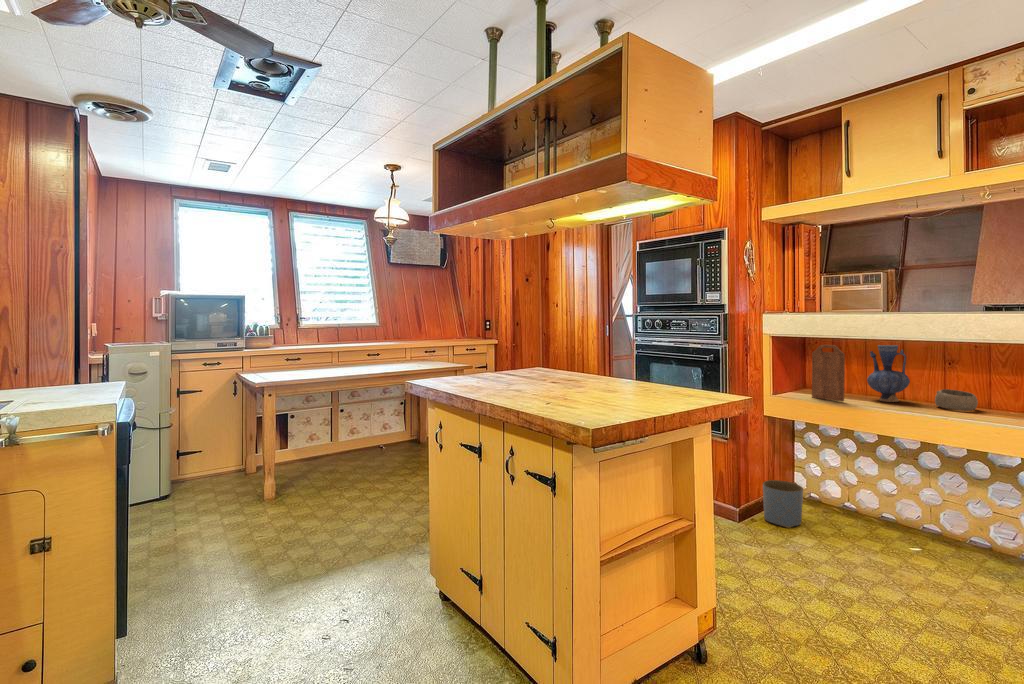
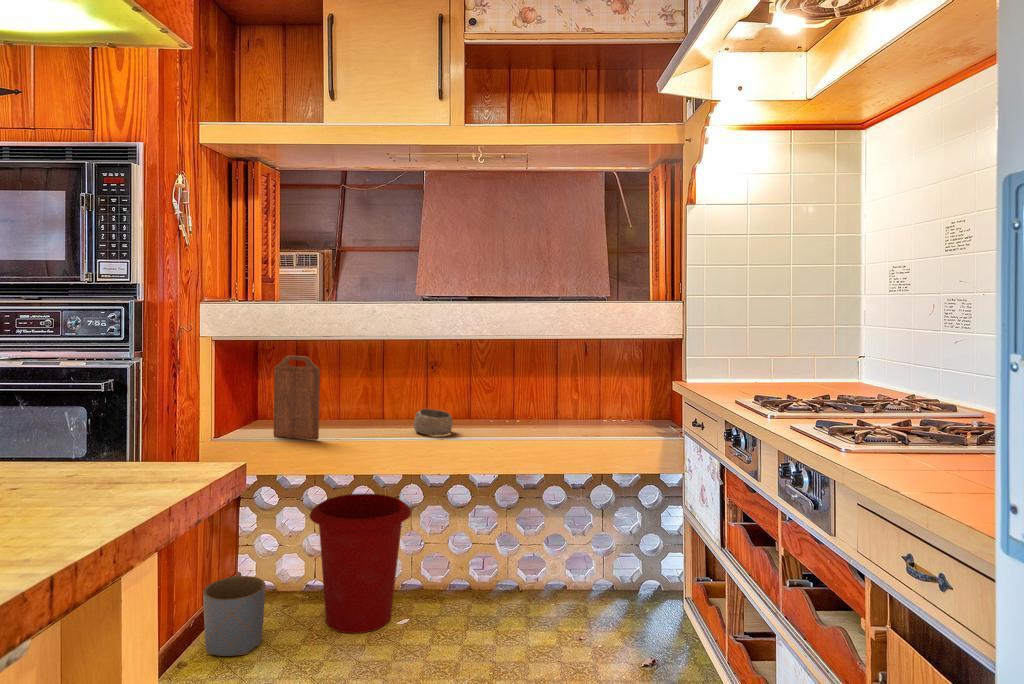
vase: present [867,345,910,402] -> none [342,354,388,431]
waste bin: none [837,446,929,546] -> present [310,494,411,633]

